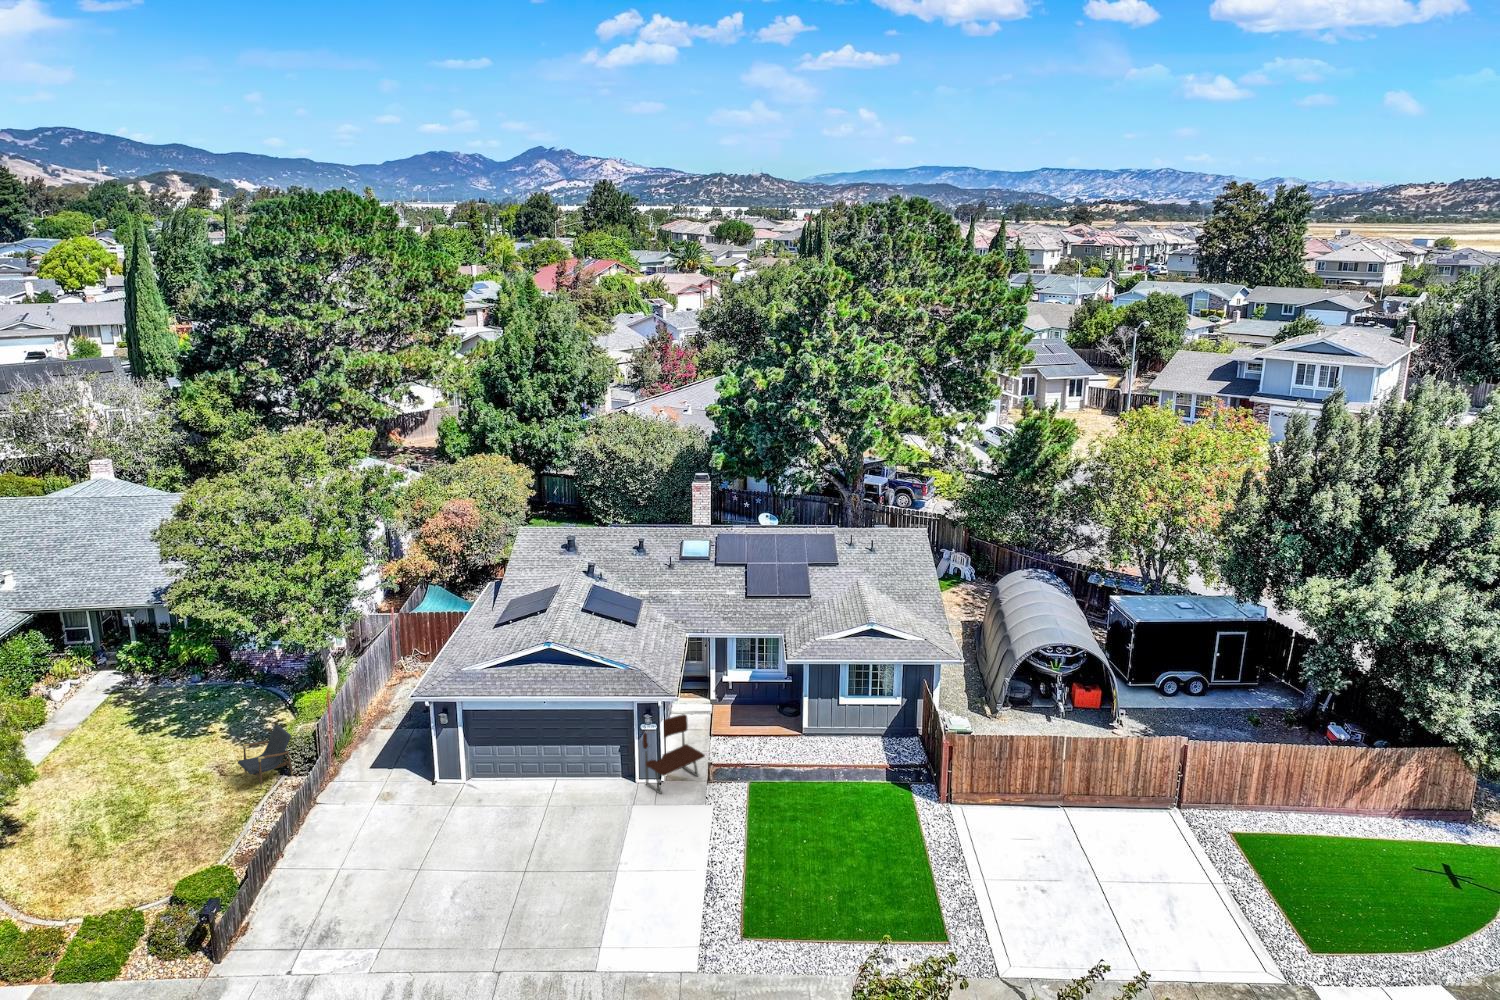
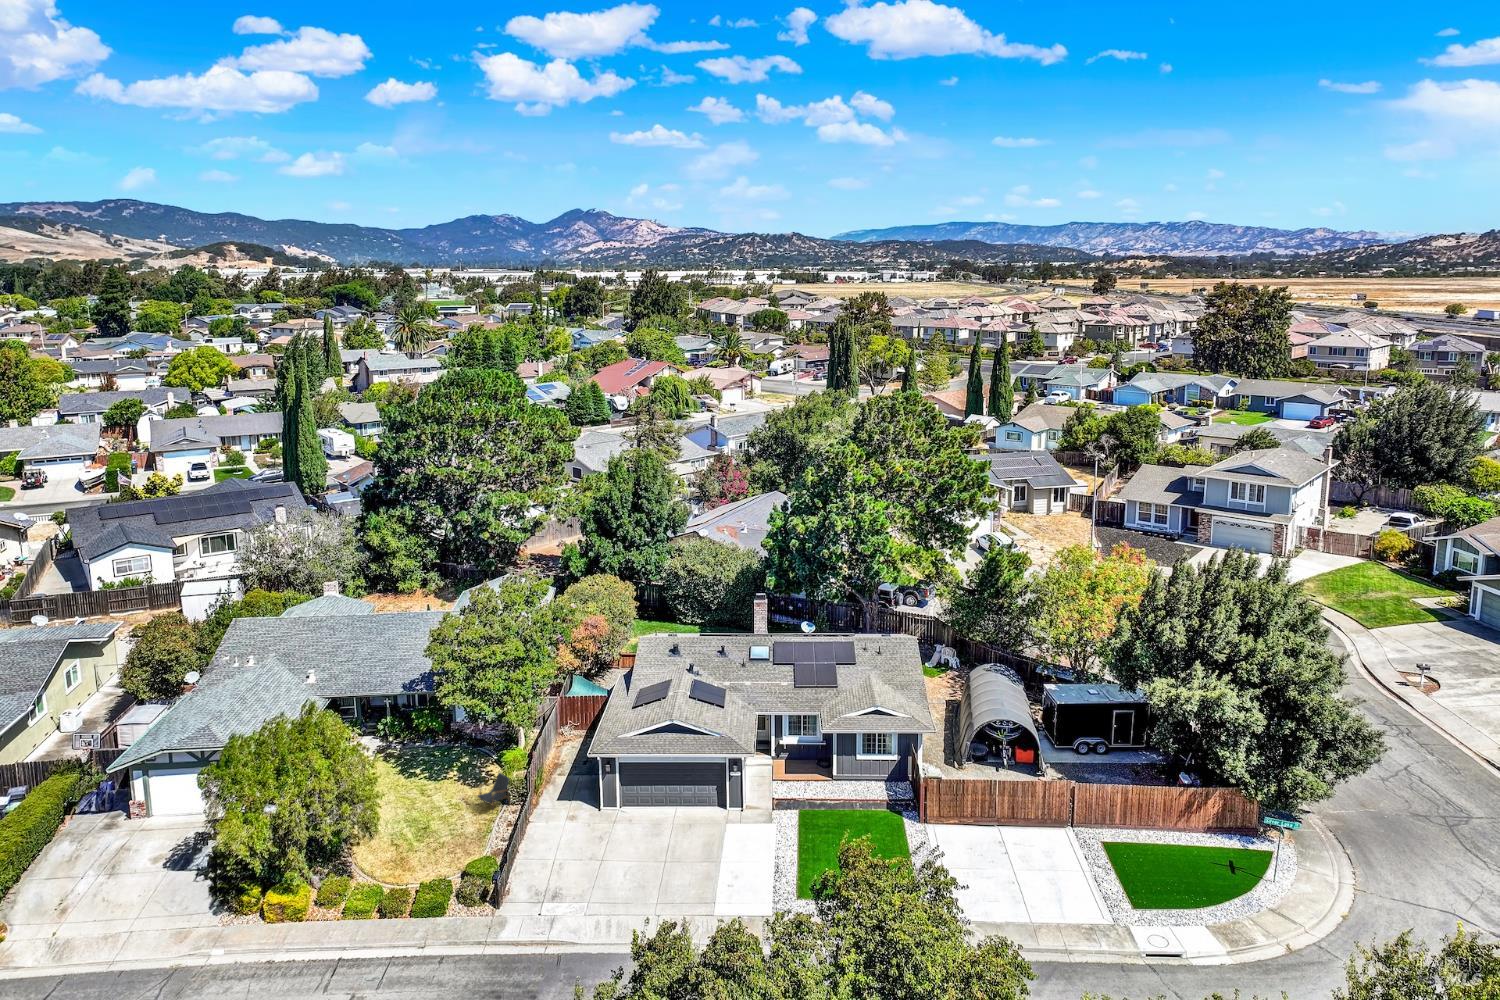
bench: present [643,714,705,794] -> none [732,766,771,817]

